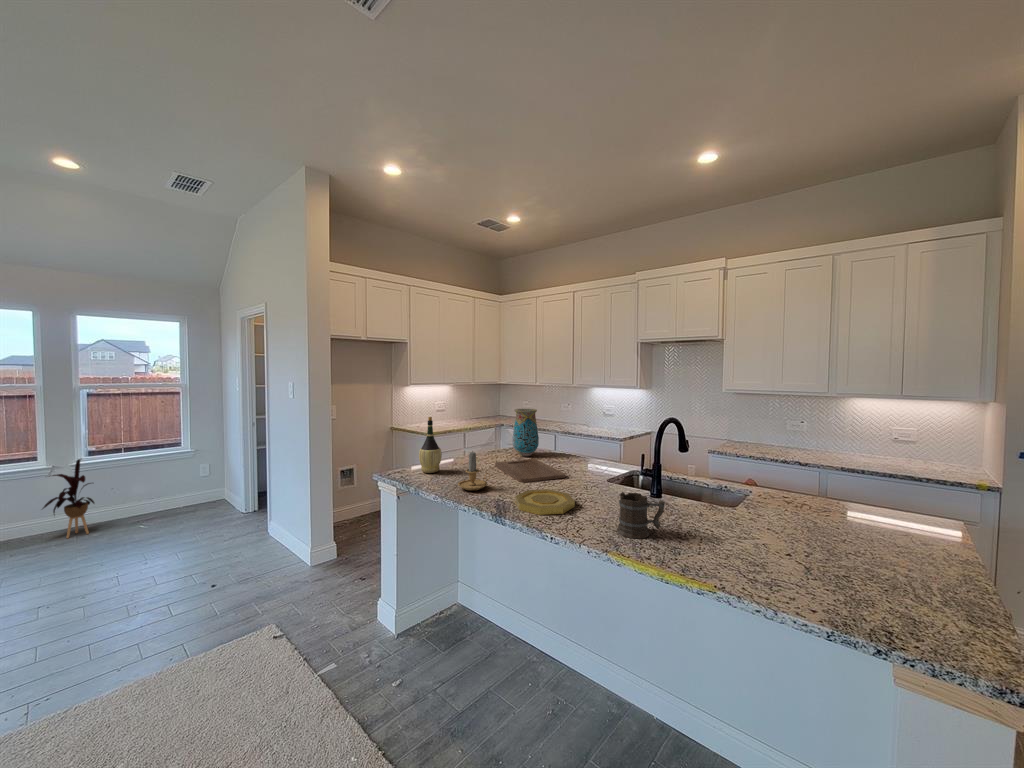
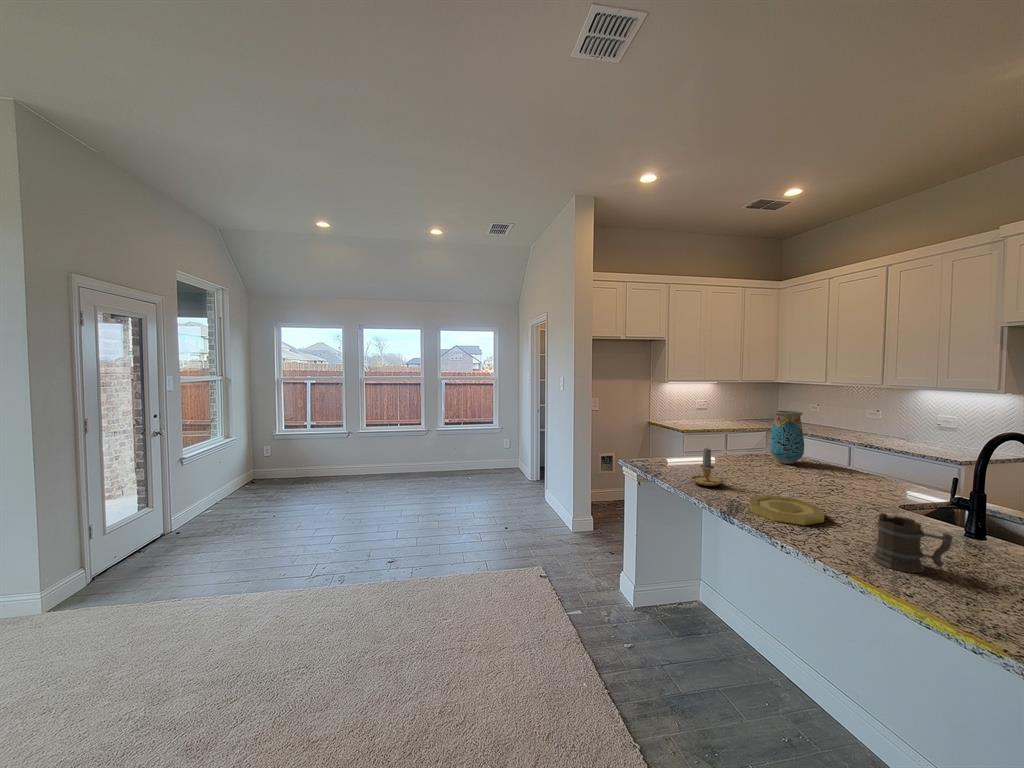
wine bottle: present [419,417,442,473] -> none [658,411,681,465]
house plant: present [43,459,94,538] -> none [423,425,449,476]
cutting board: present [495,459,565,483] -> none [742,465,830,492]

